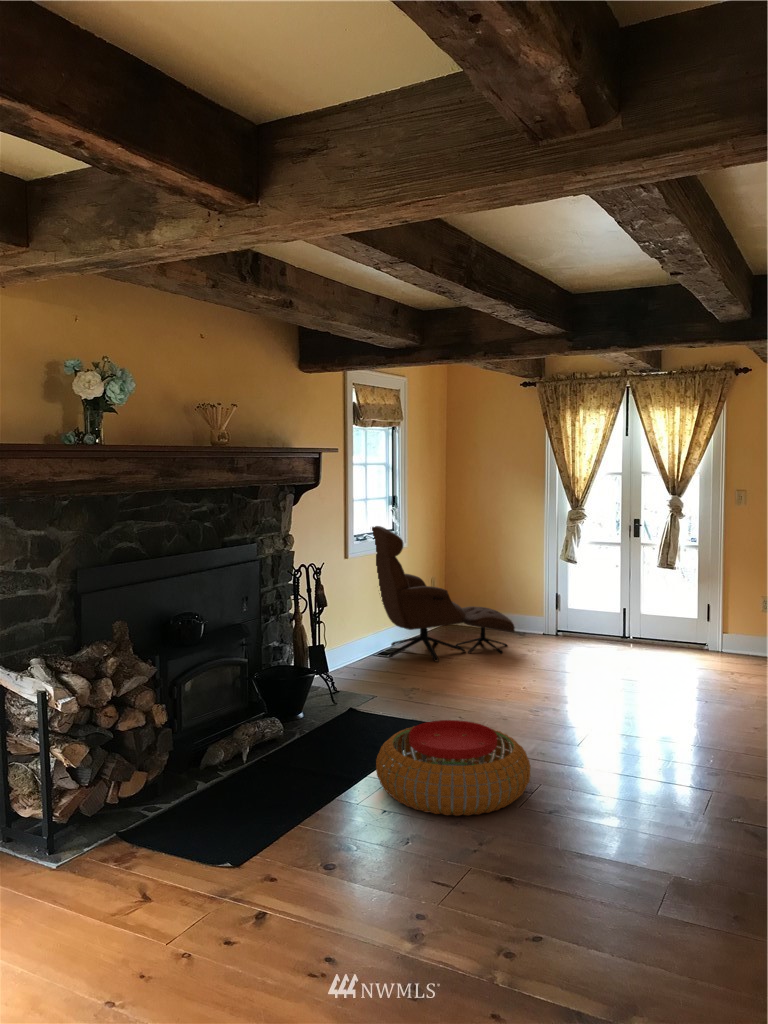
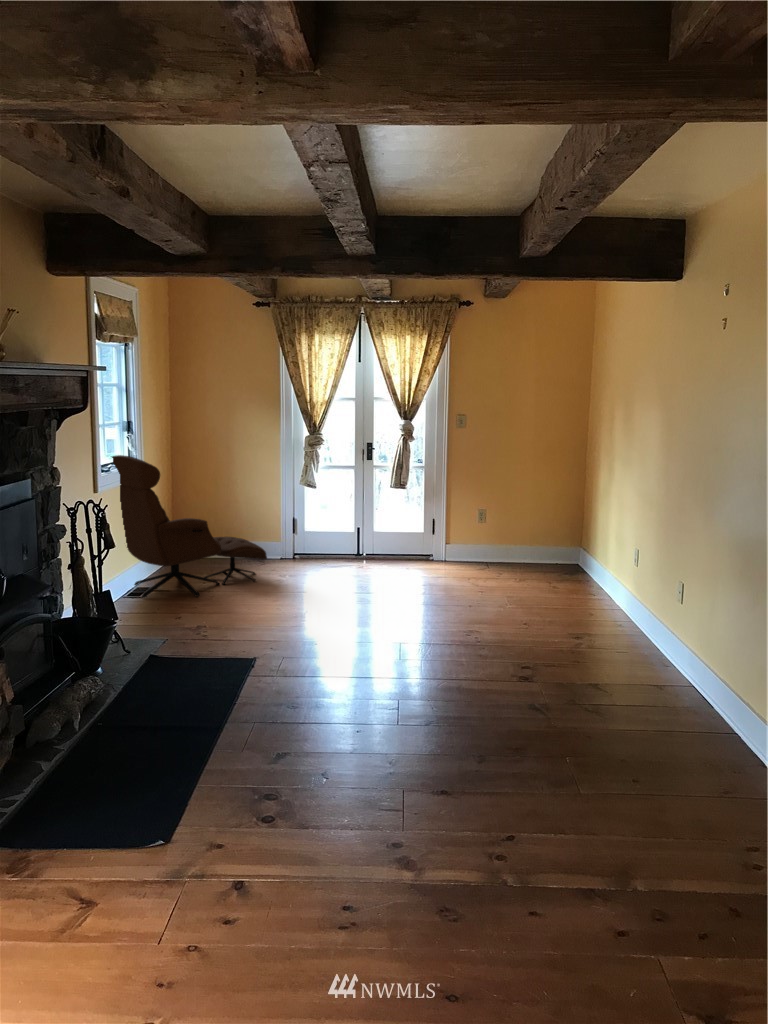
pouf: present [376,720,531,816] -> none [242,650,399,745]

